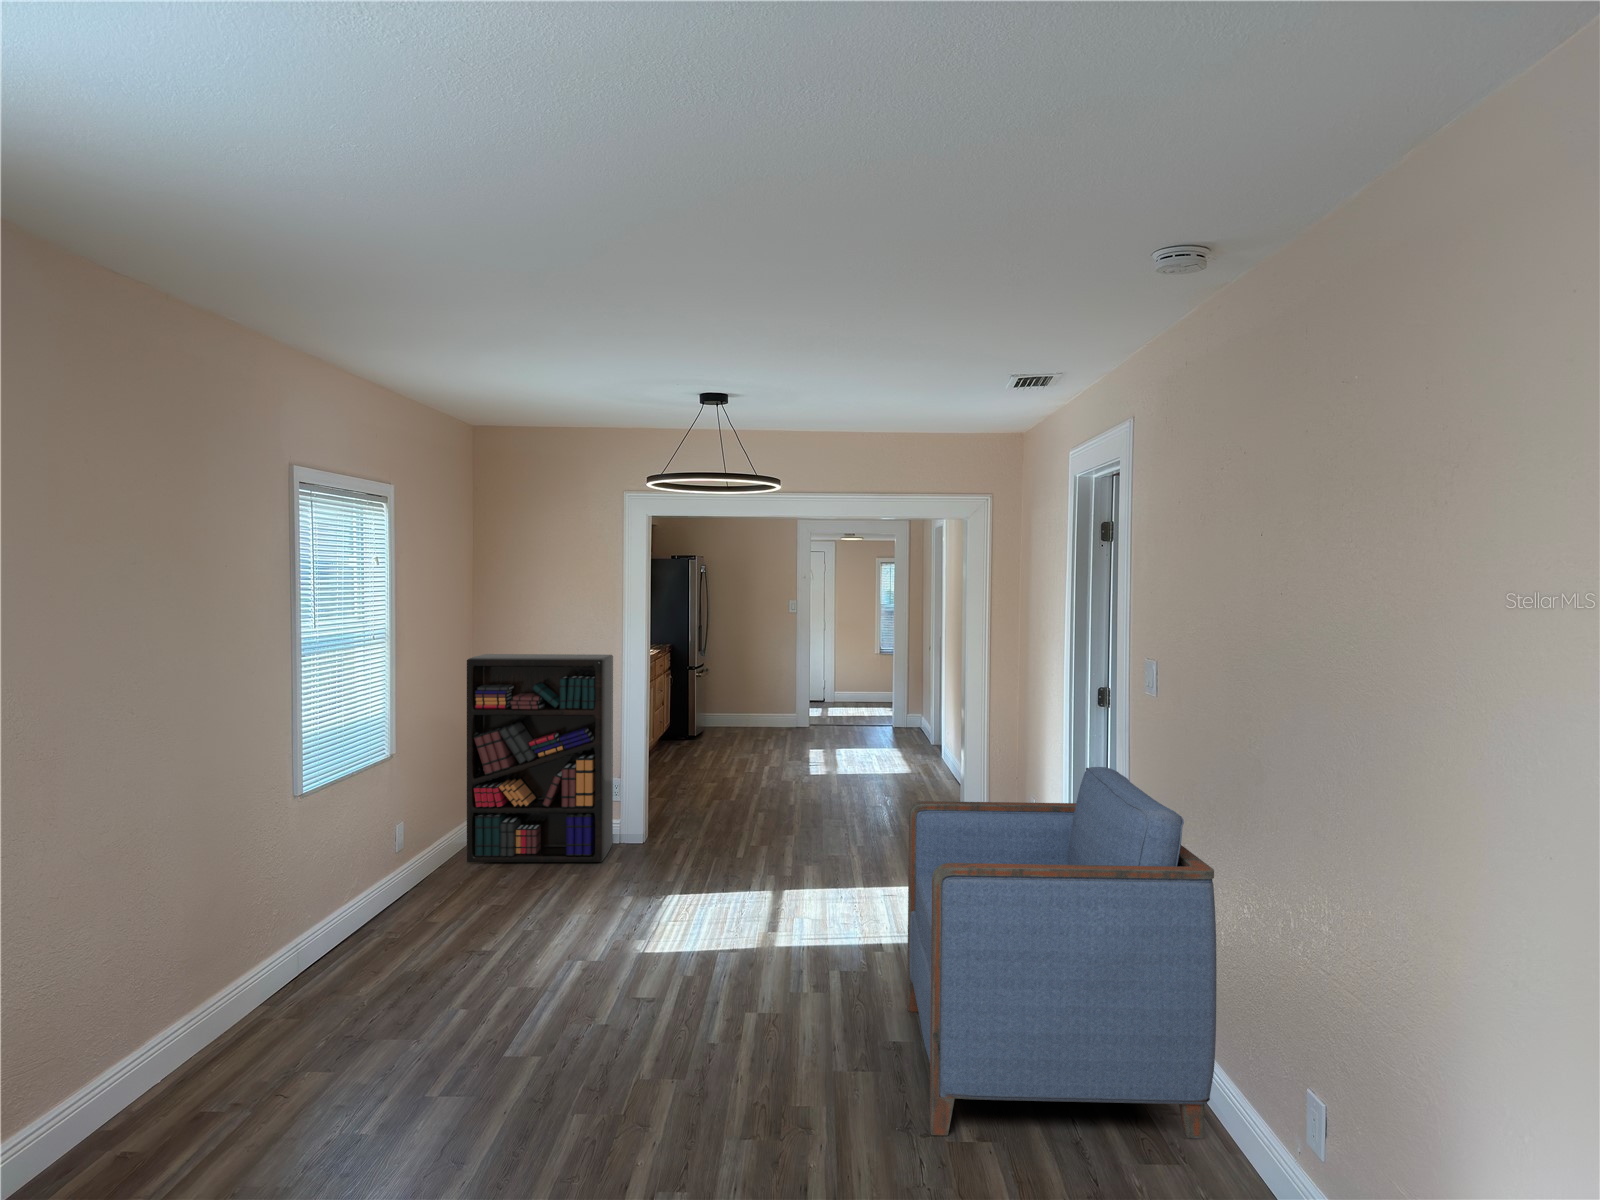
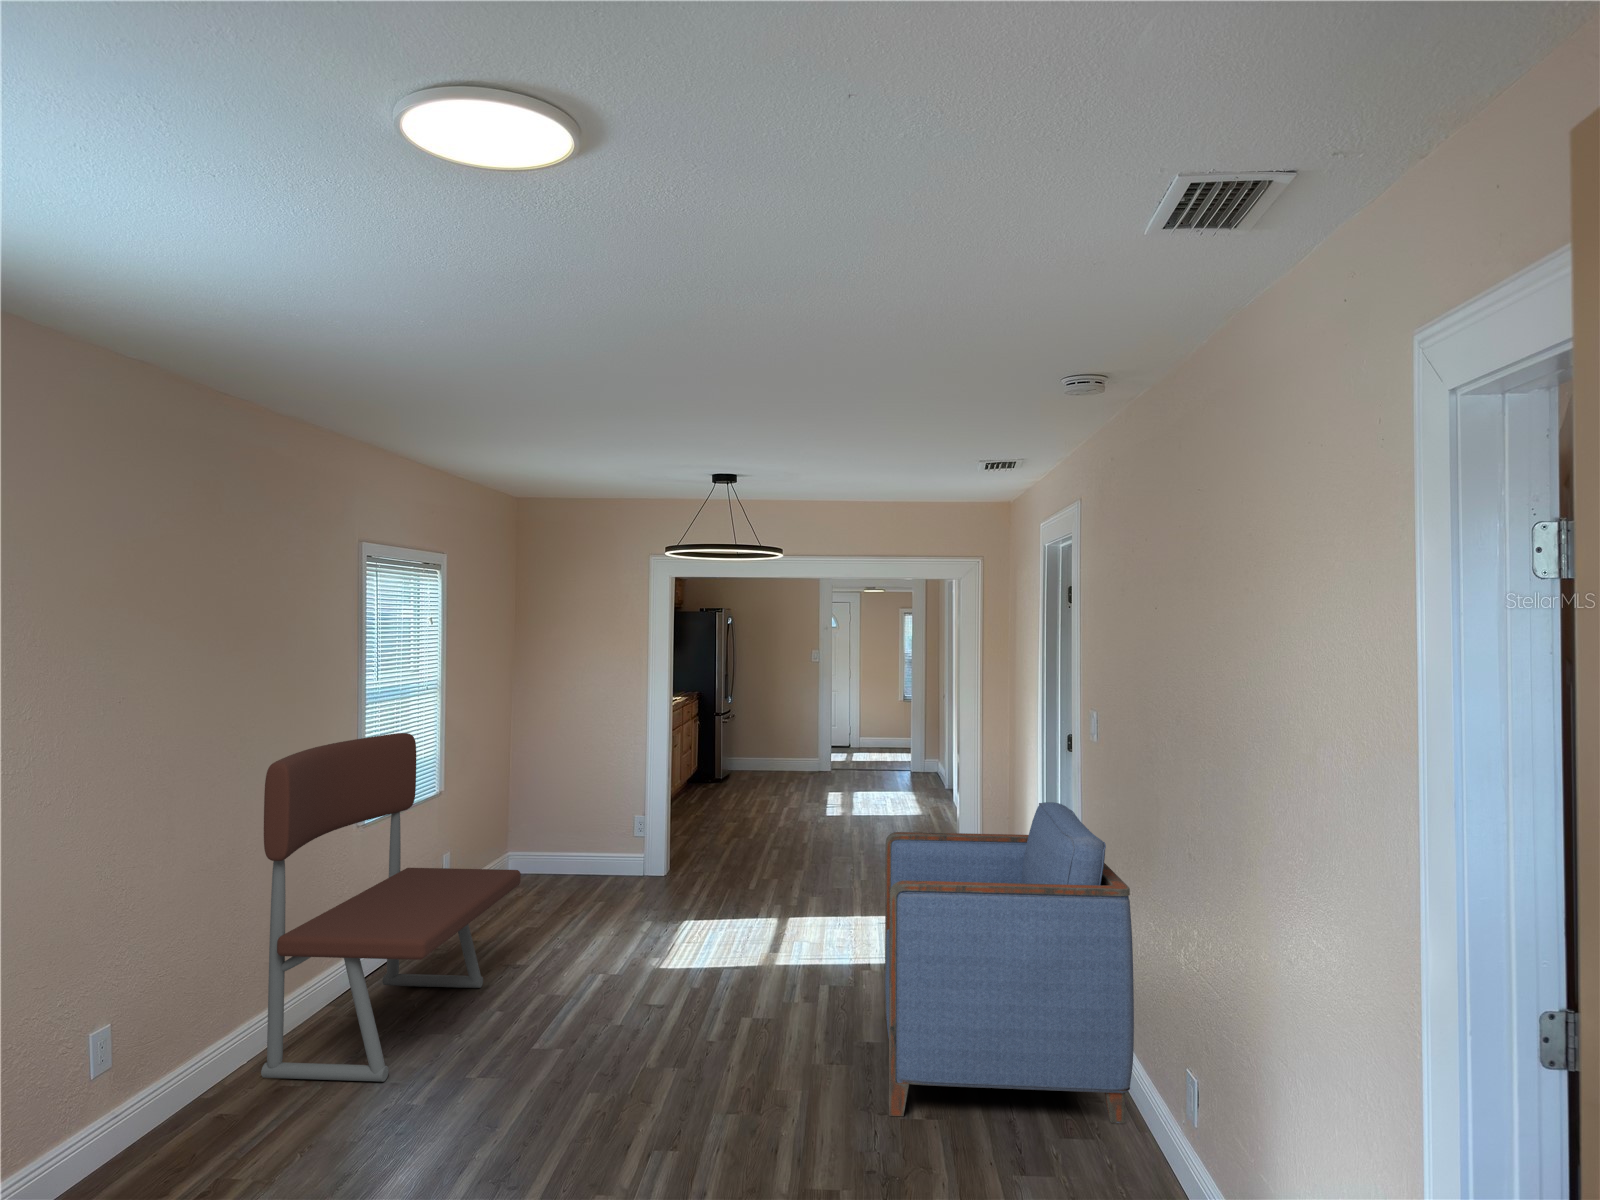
bookshelf: present [467,654,613,862] -> none [505,701,639,891]
bench: none [172,691,487,1104] -> present [261,733,521,1082]

